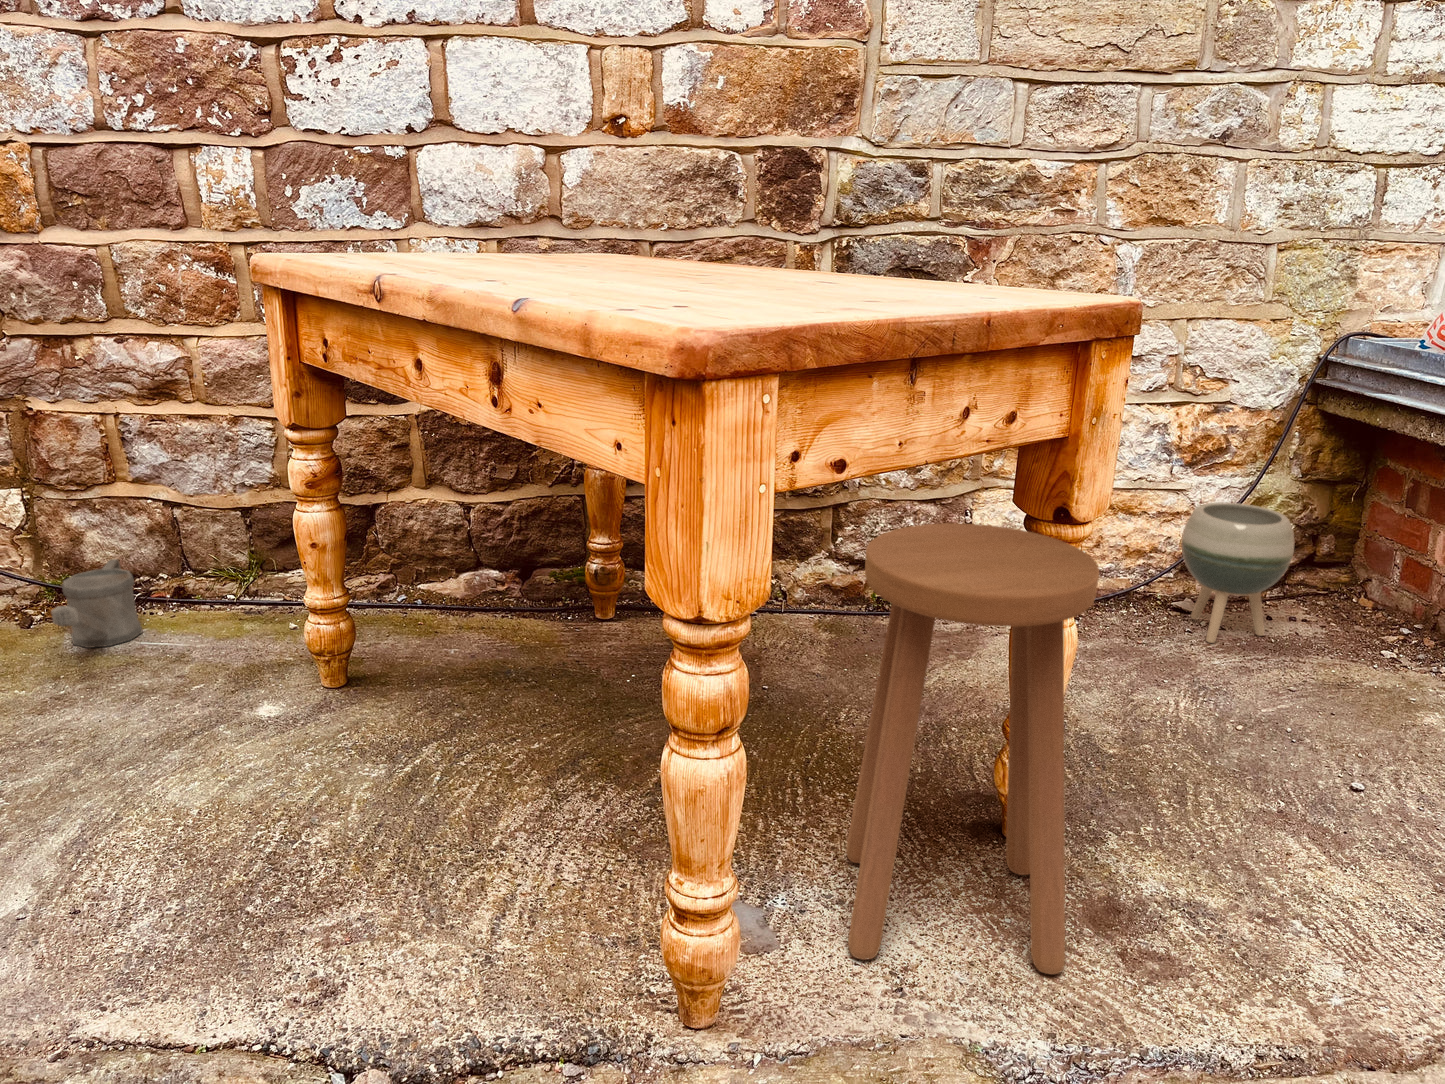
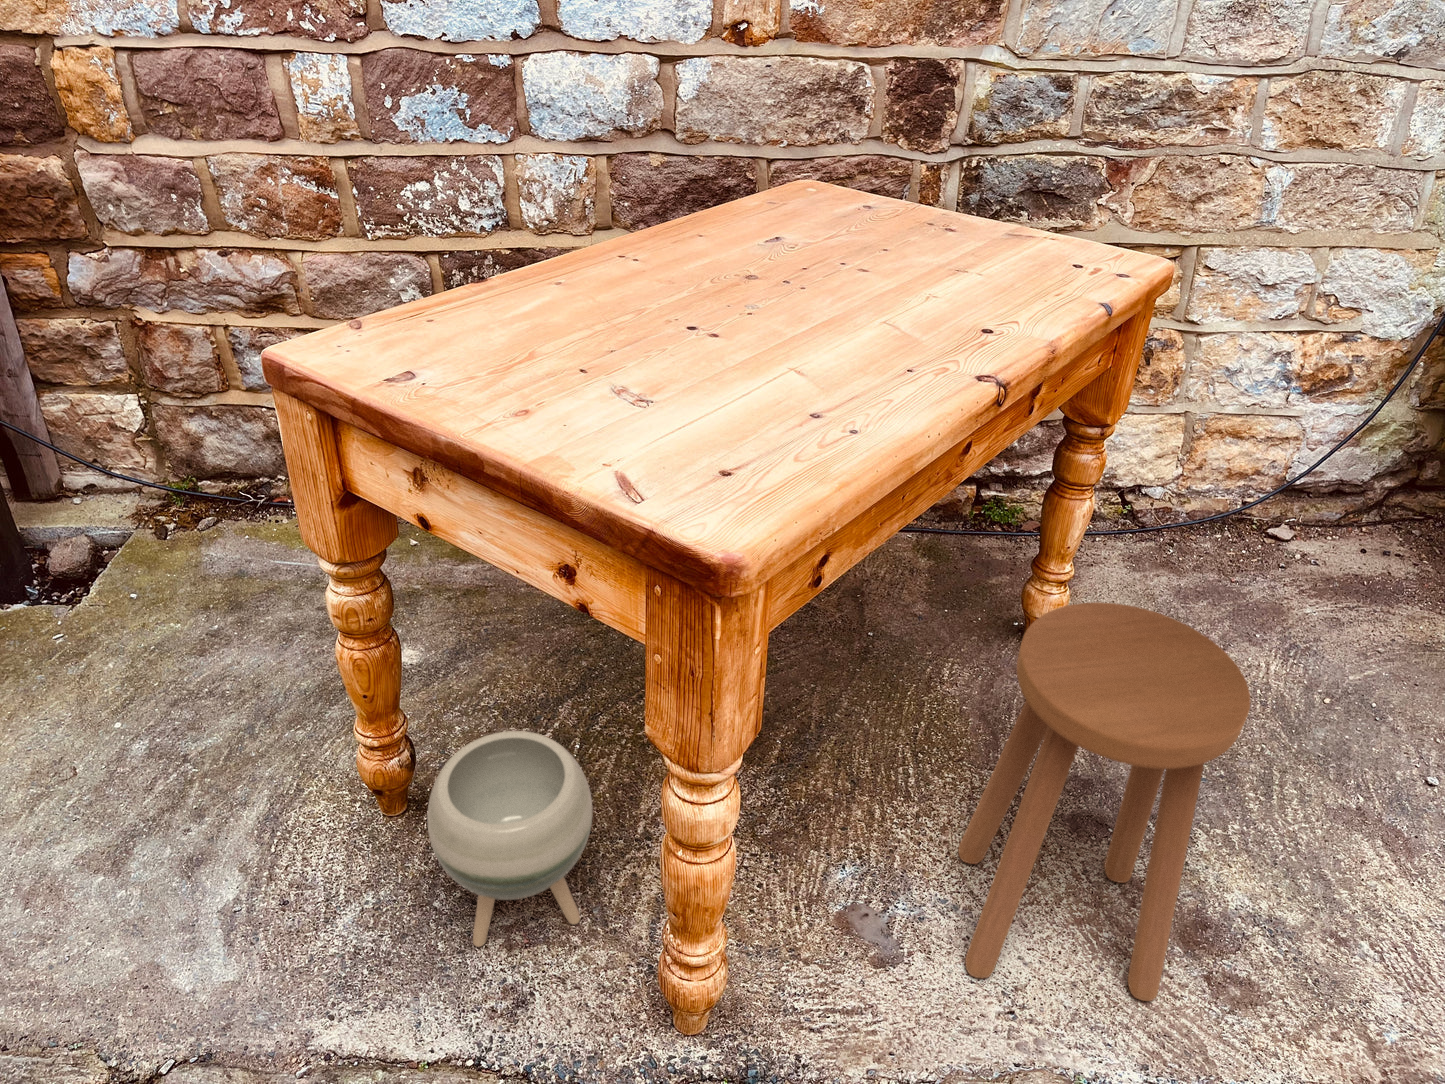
planter: present [1182,503,1294,643] -> present [427,731,592,947]
watering can: present [51,559,142,648] -> none [194,467,272,562]

